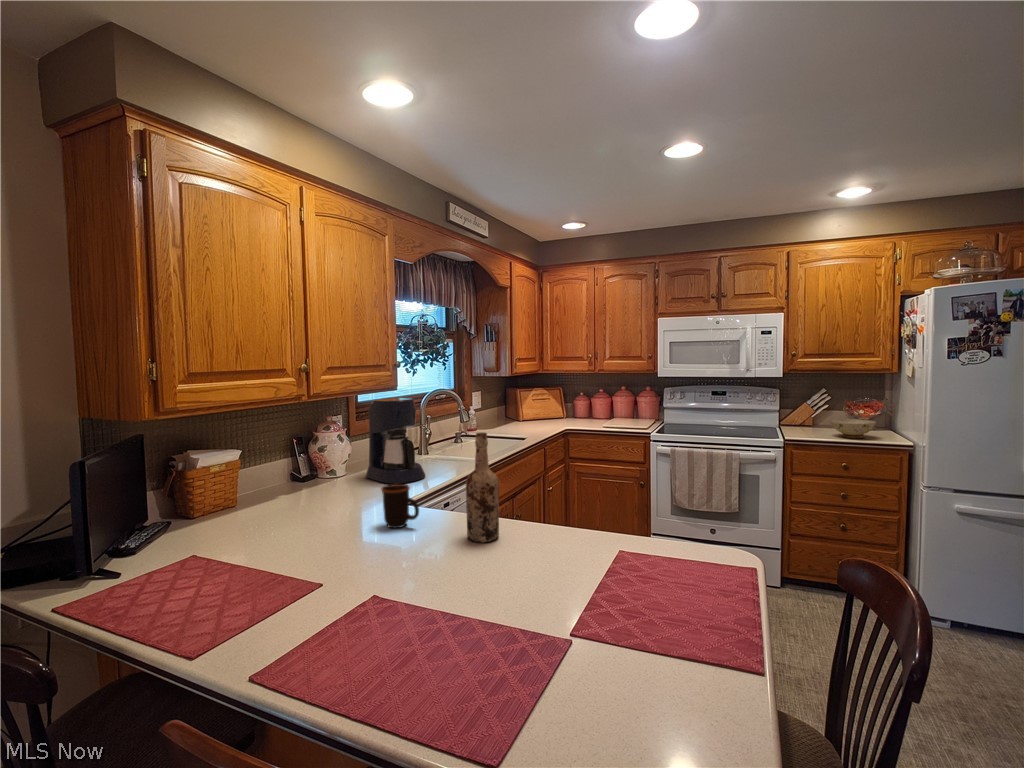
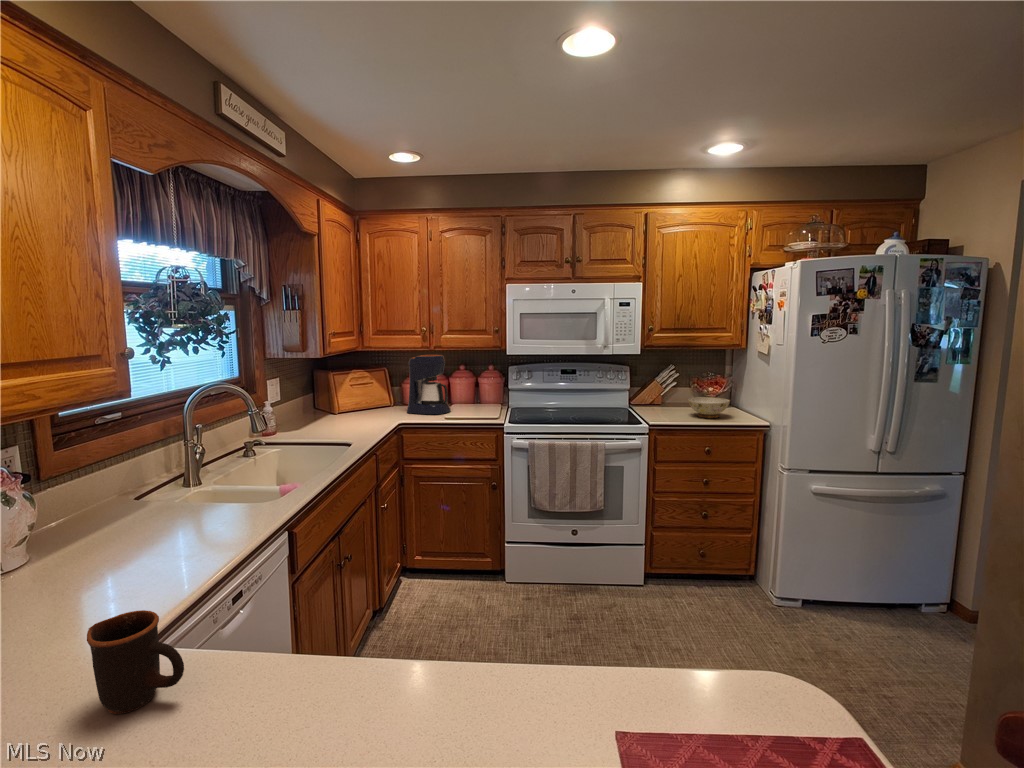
coffee maker: present [366,398,425,484] -> present [407,355,451,414]
wine bottle: present [466,433,499,542] -> none [289,502,360,720]

